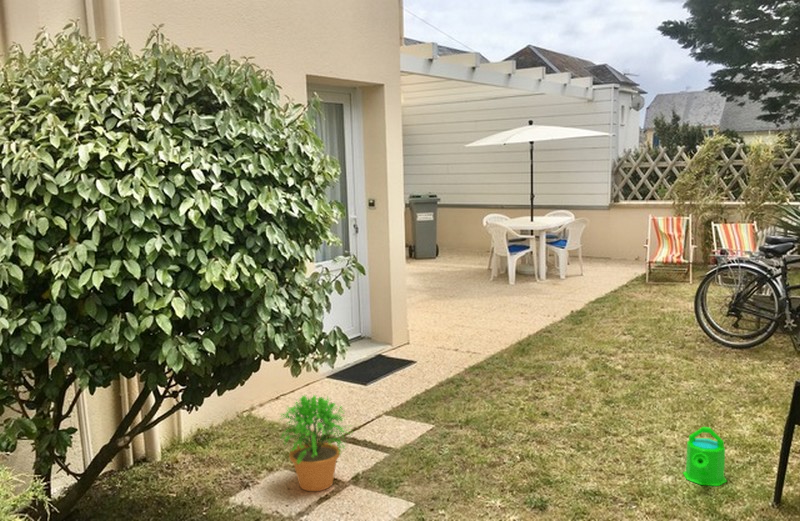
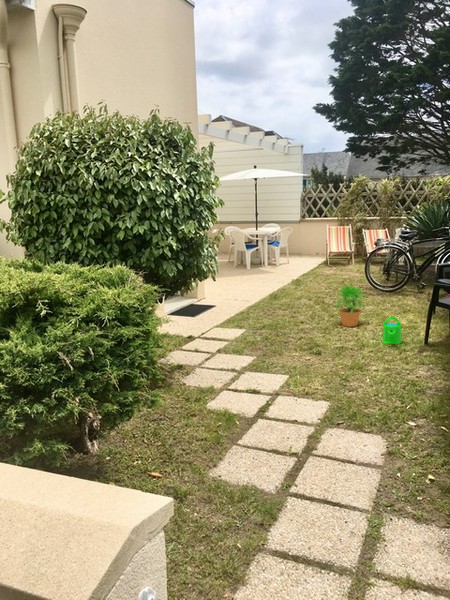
potted plant: present [281,395,350,491] -> present [336,285,364,327]

